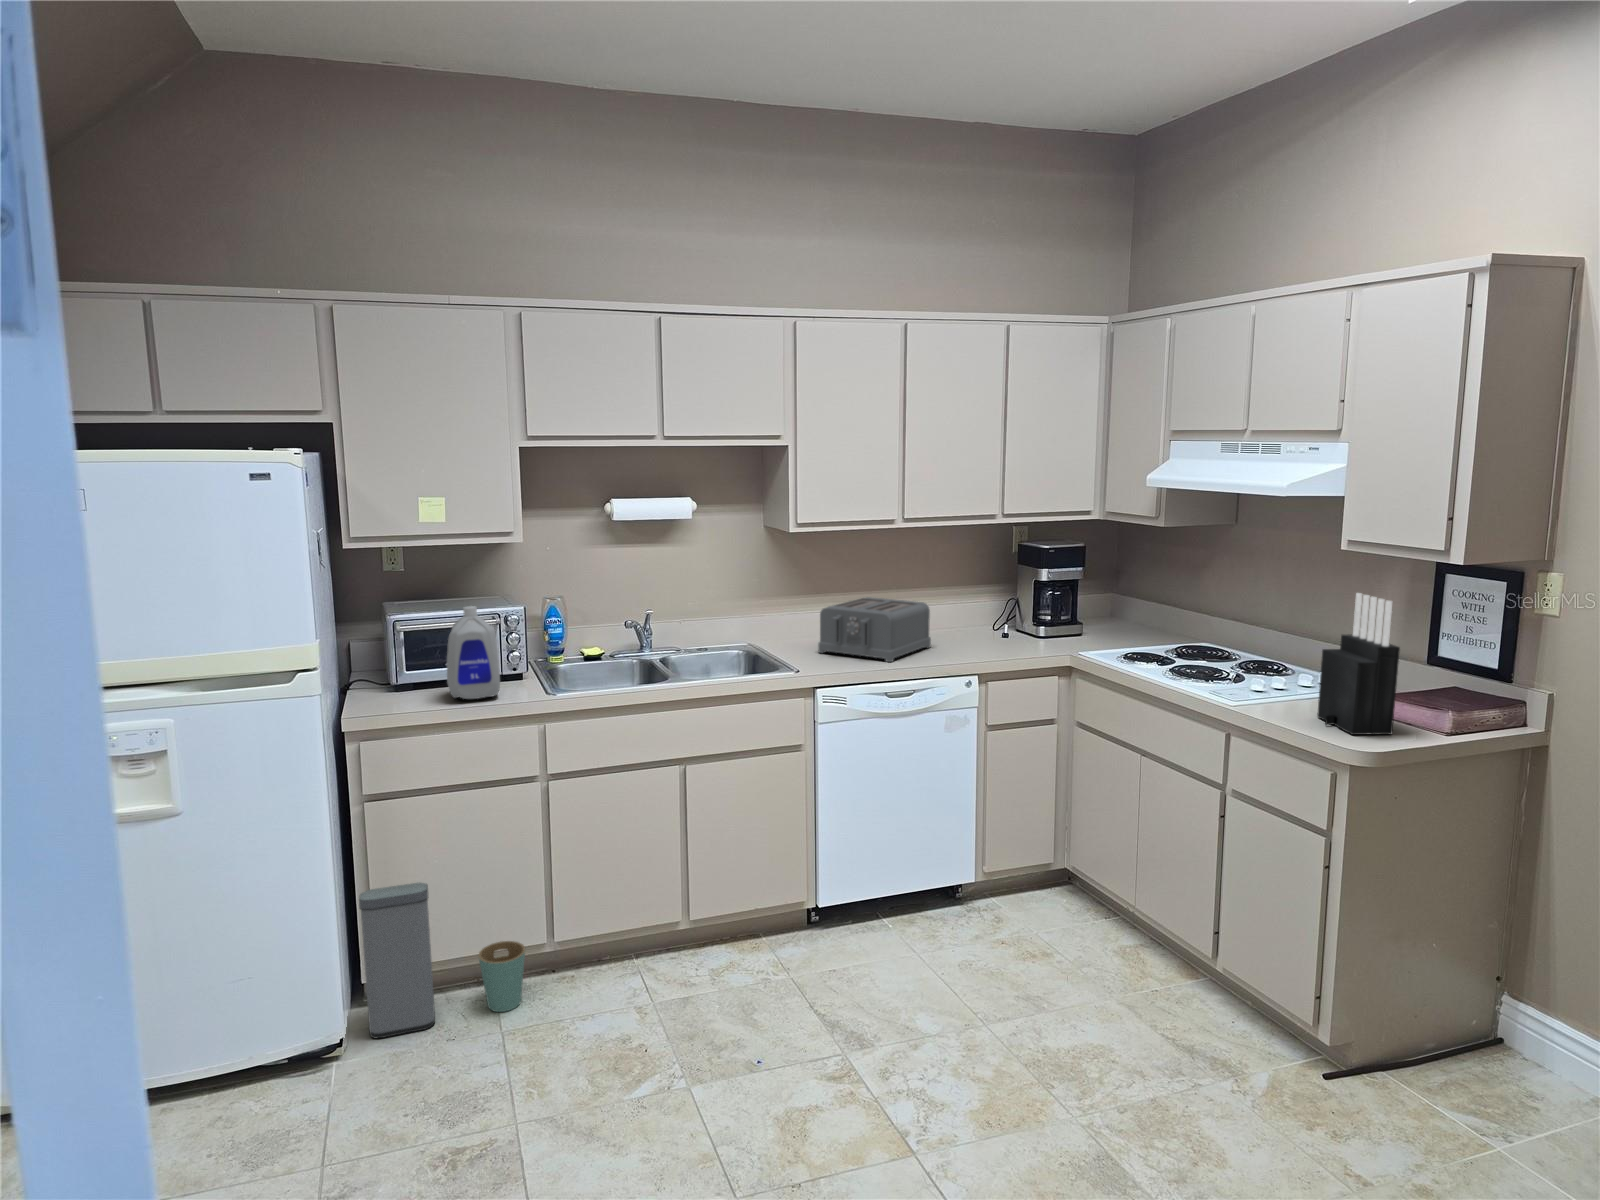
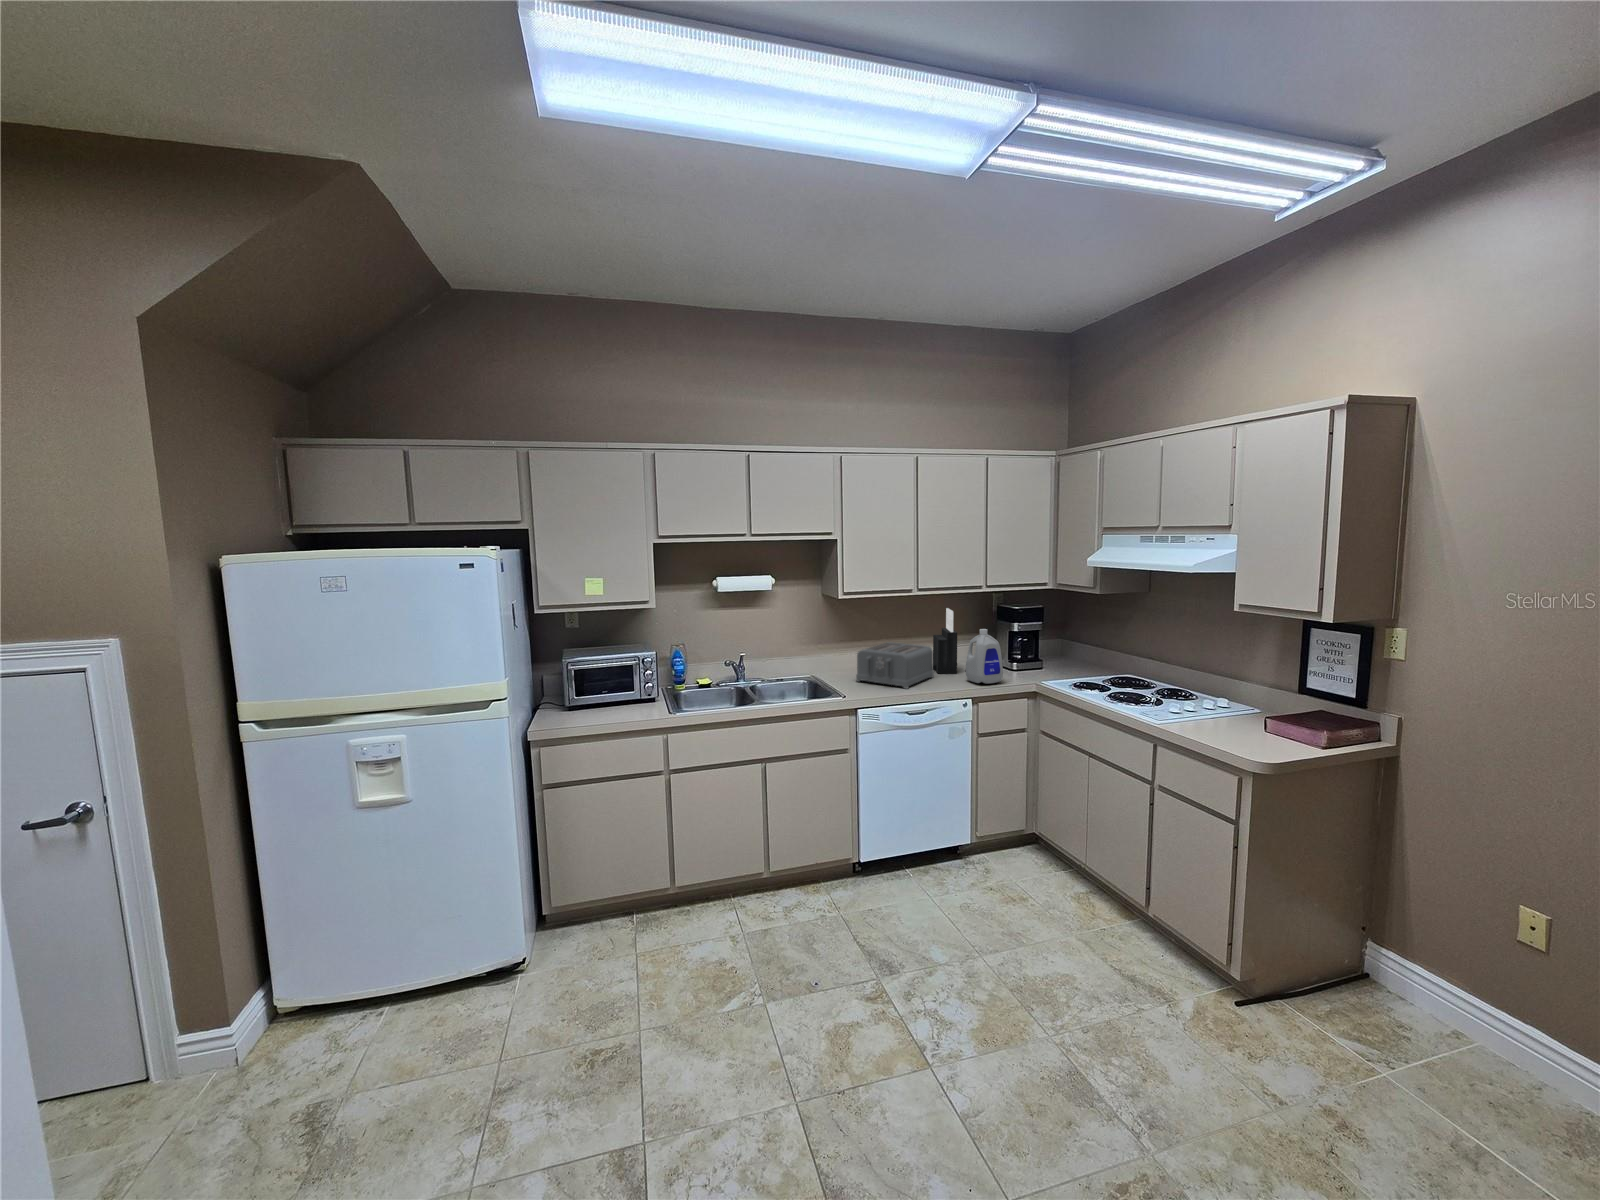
knife block: present [1317,593,1400,735] -> present [933,608,957,674]
bottle: present [447,606,500,699] -> present [966,629,1003,684]
trash can: present [359,883,525,1038] -> none [542,845,655,956]

